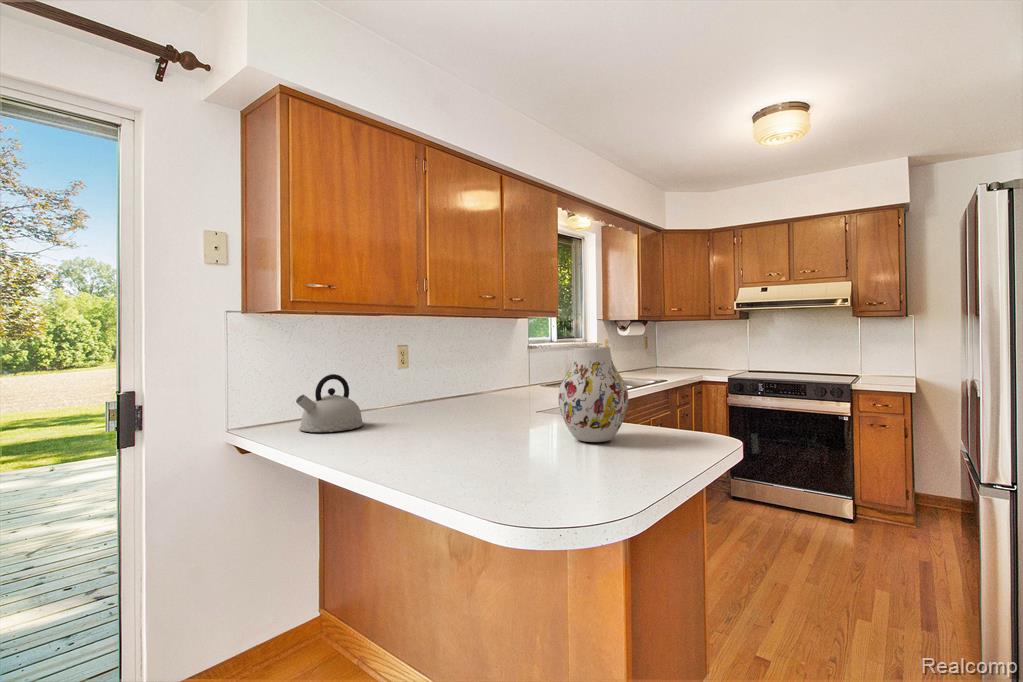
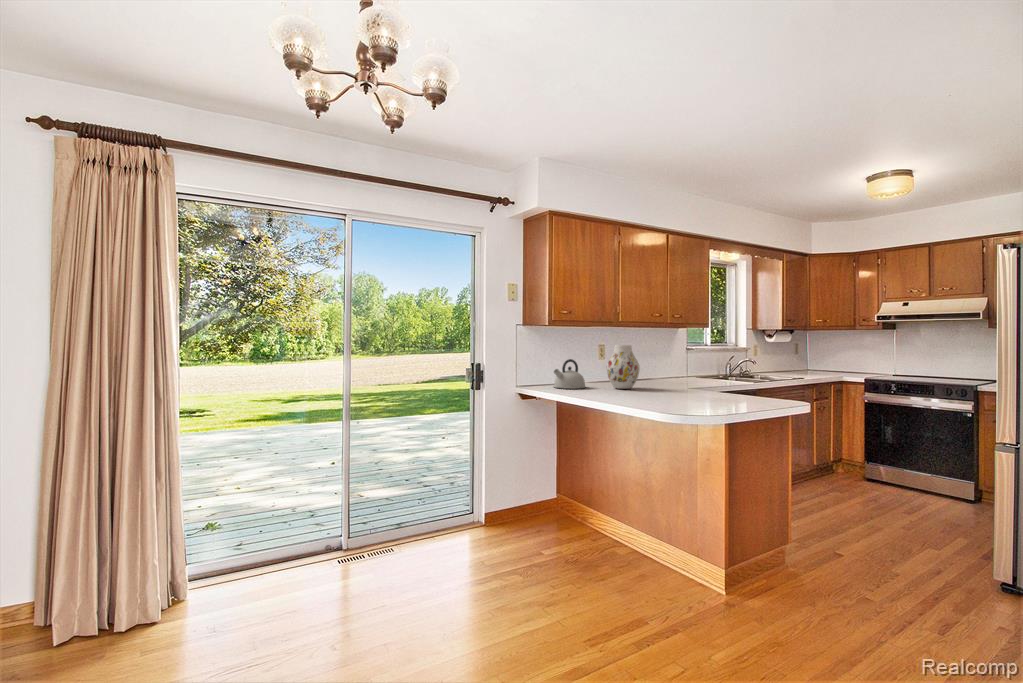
vase: present [558,347,628,442] -> present [606,345,640,389]

